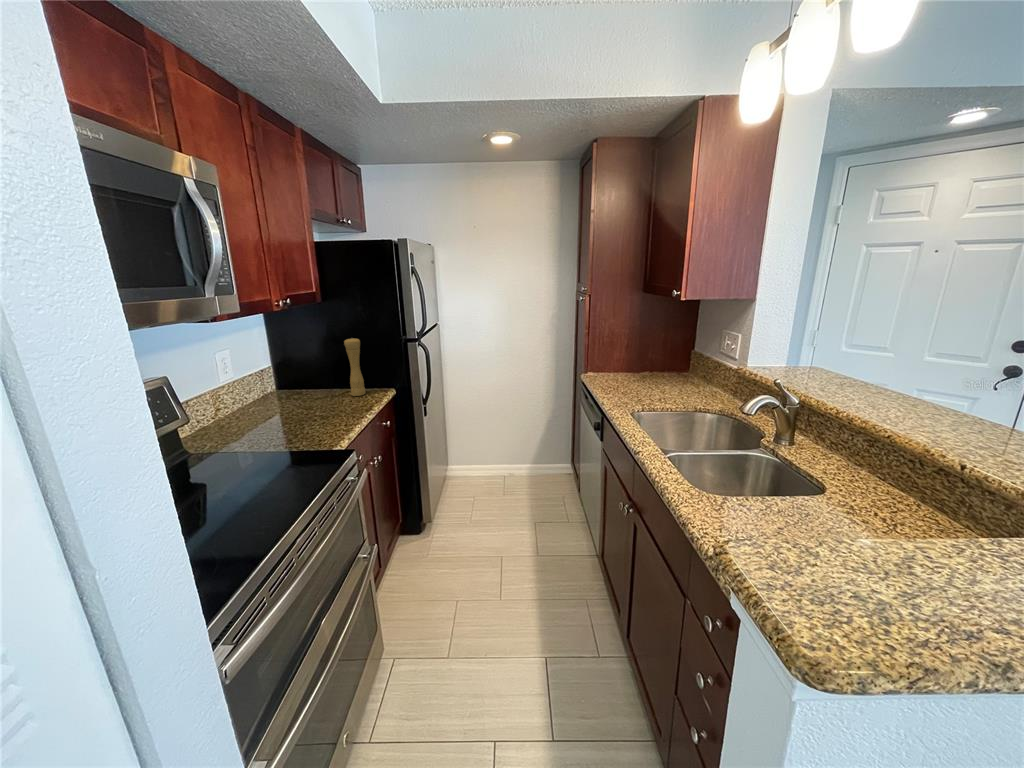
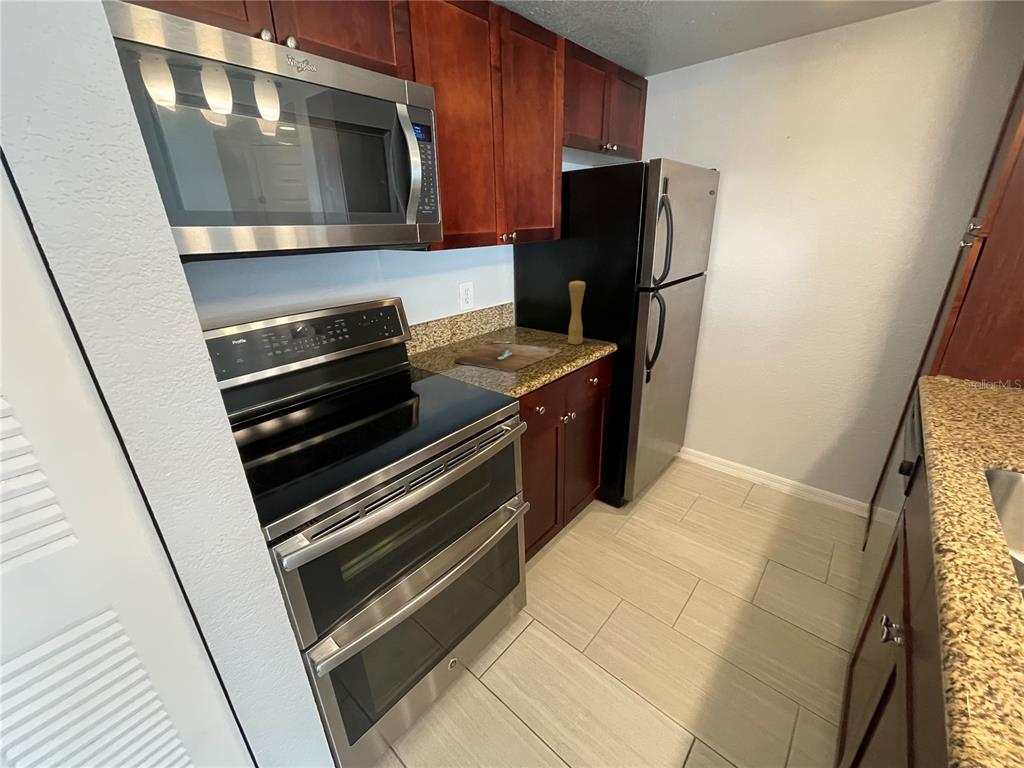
cutting board: none [241,402,352,438] -> present [455,341,561,372]

